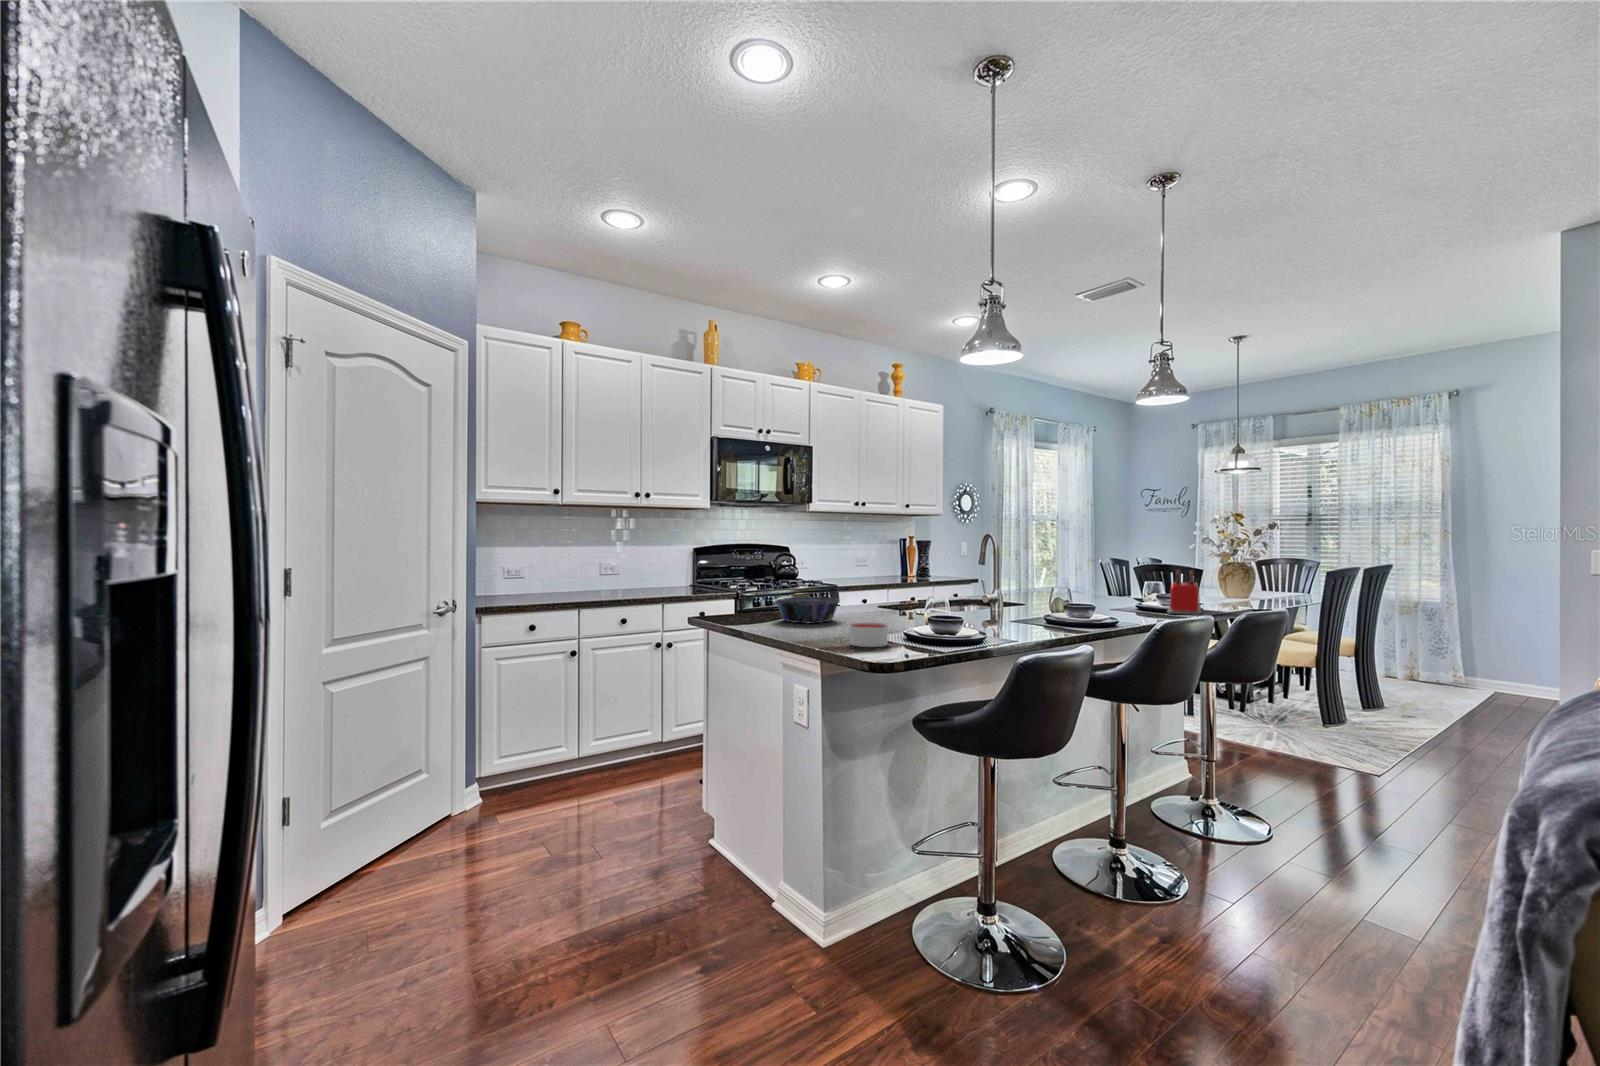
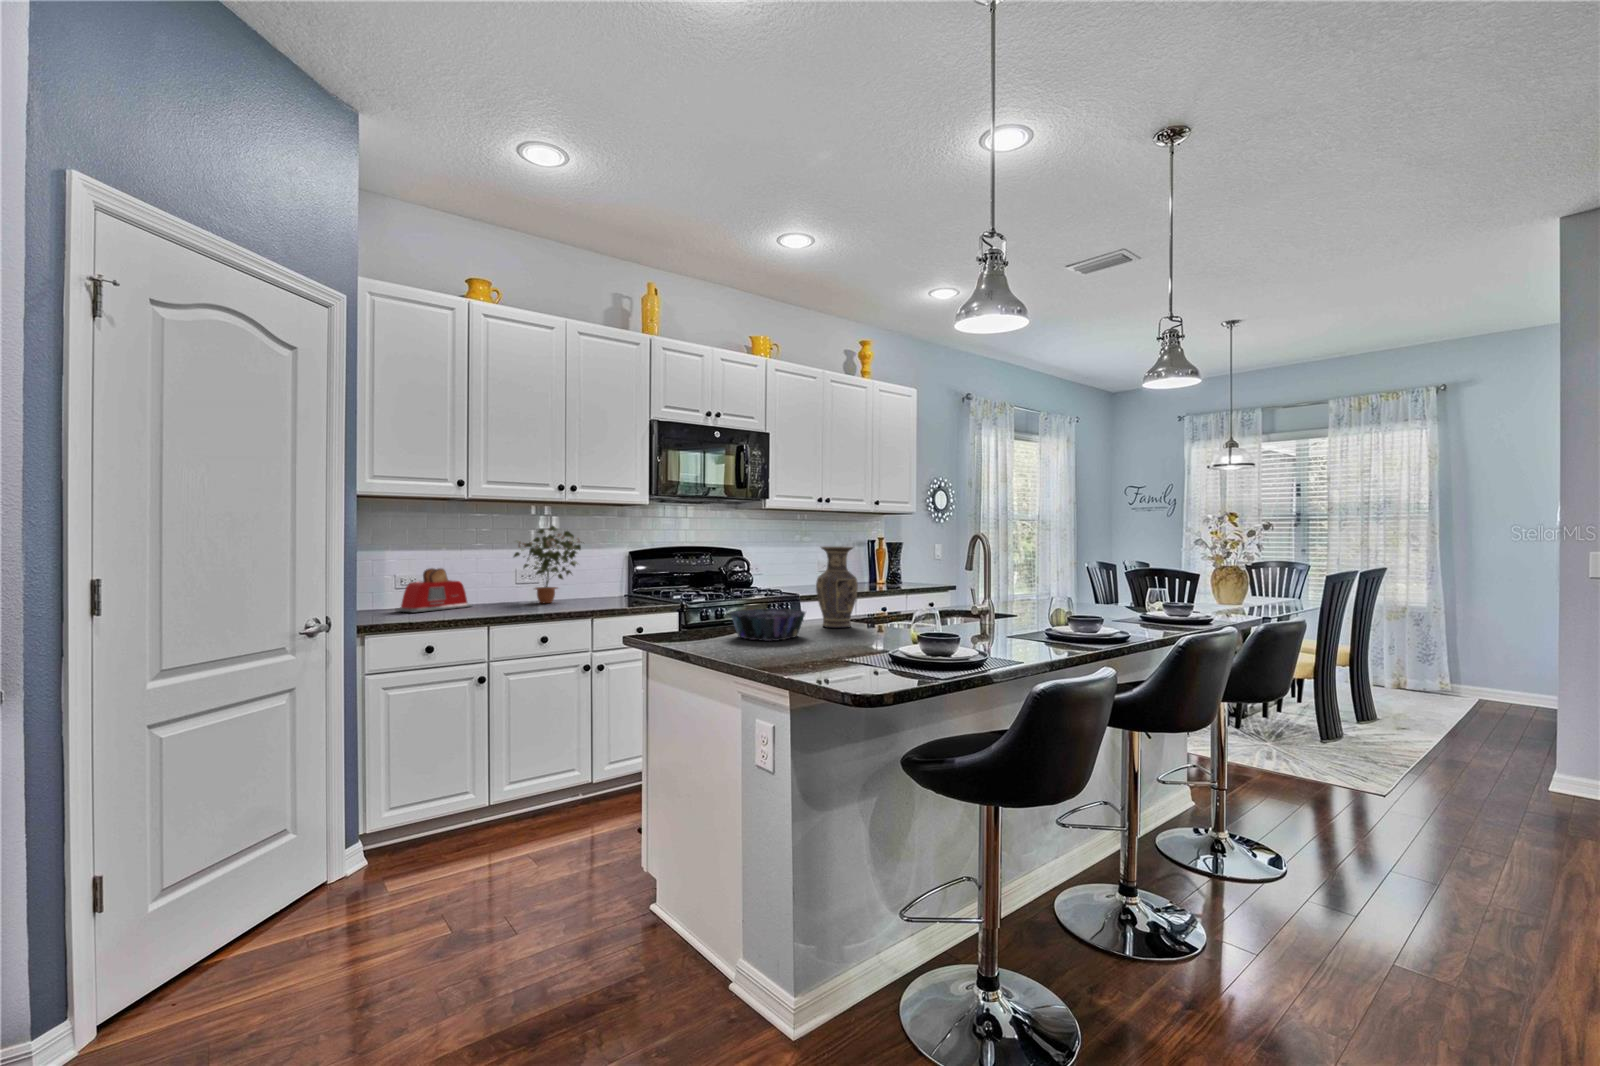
potted plant: none [594,527,656,593] -> present [514,526,581,603]
vase: none [849,545,885,614] -> present [816,546,858,628]
toaster: present [1168,570,1201,615] -> present [395,568,472,612]
candle: present [849,623,888,647] -> none [823,642,870,672]

